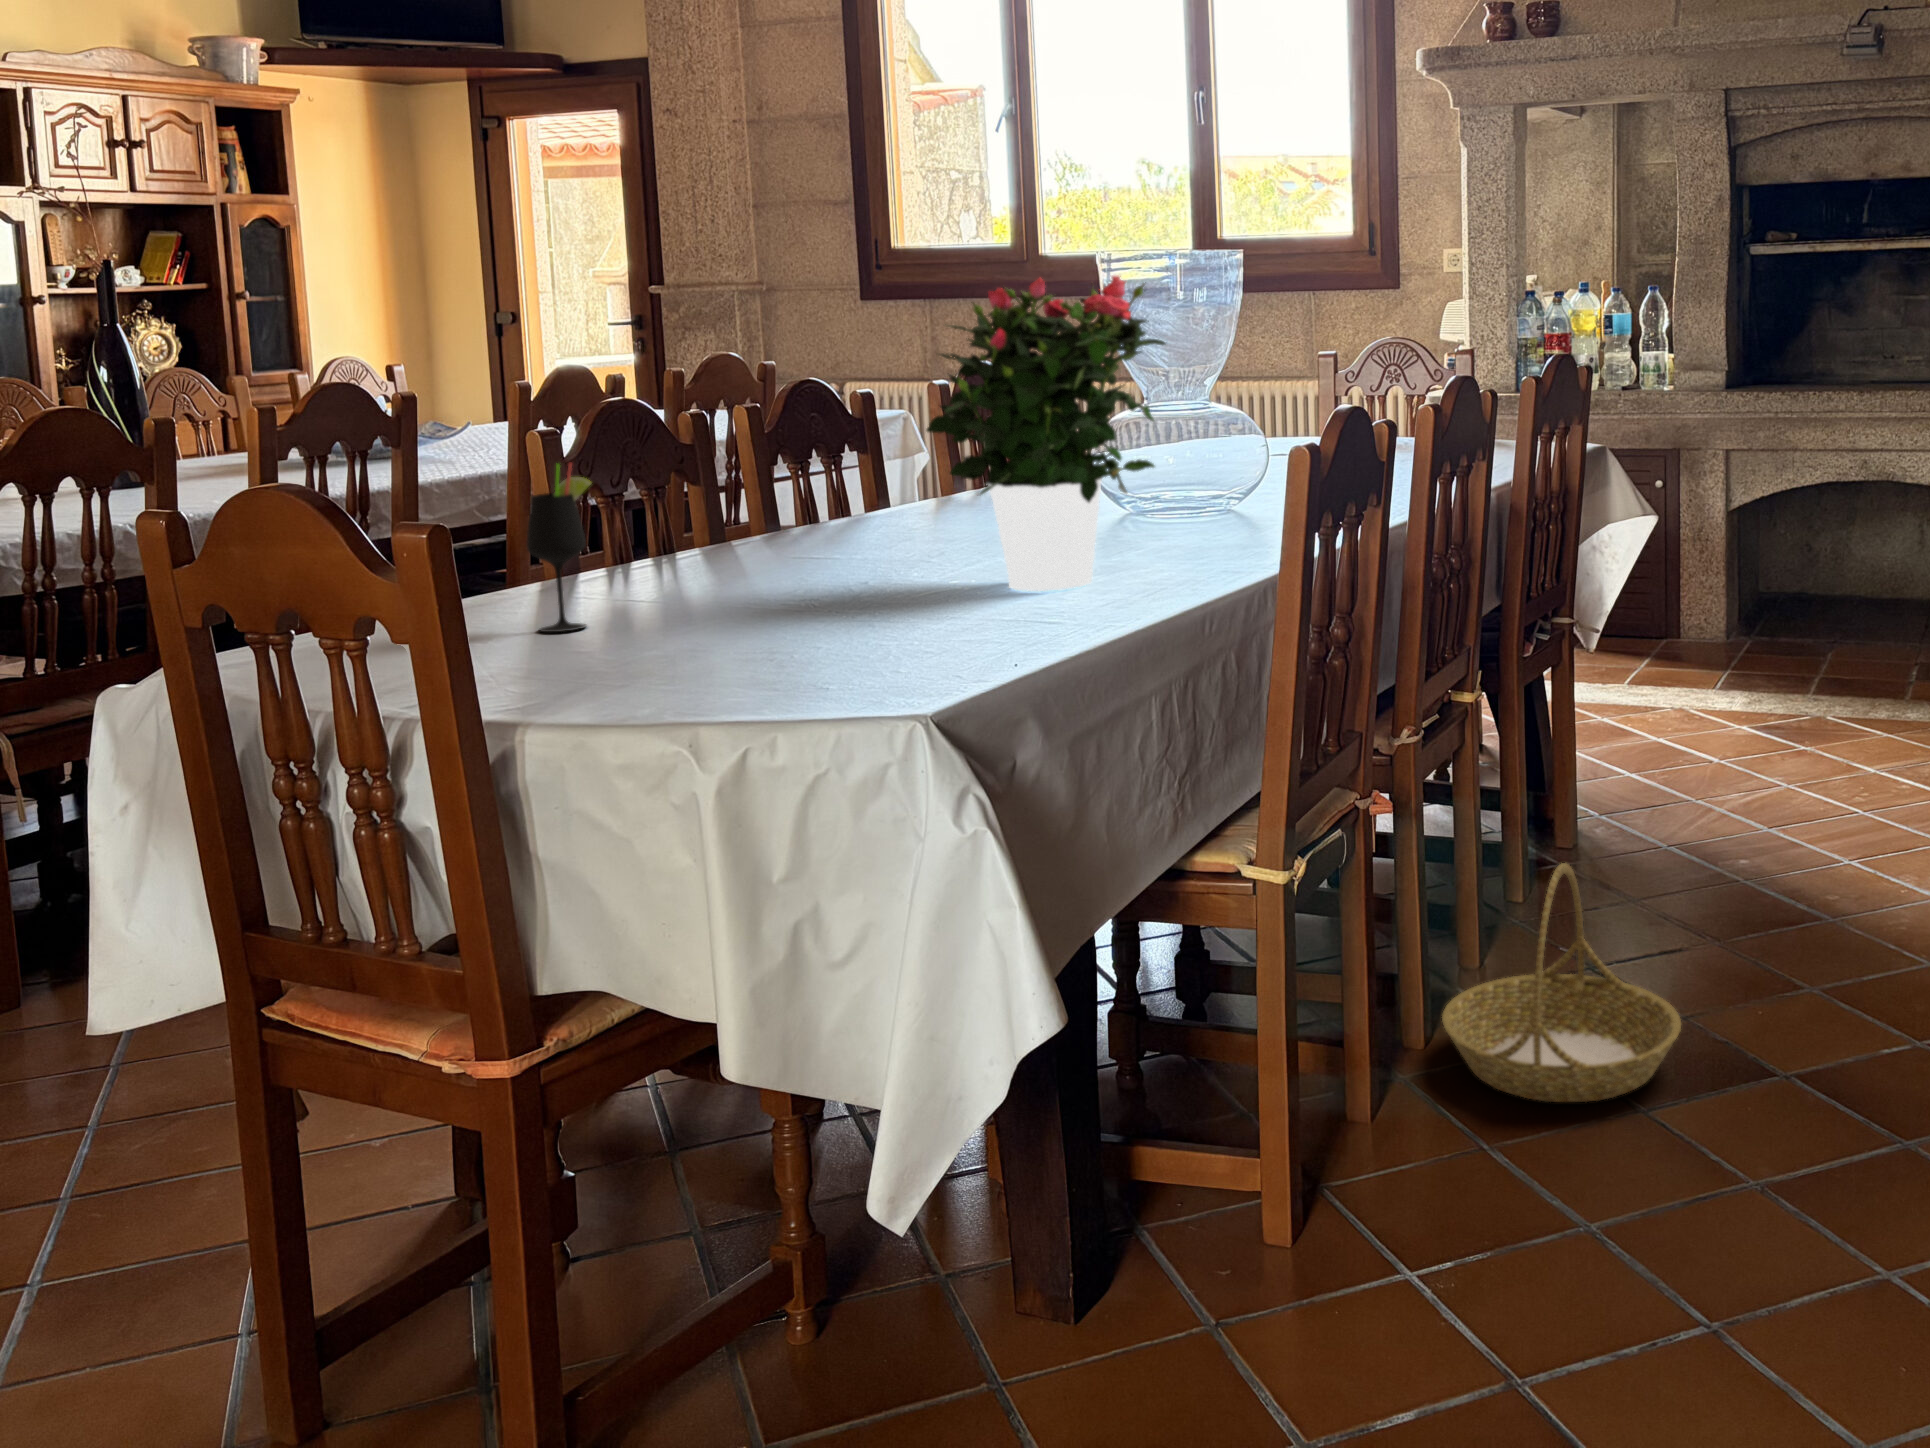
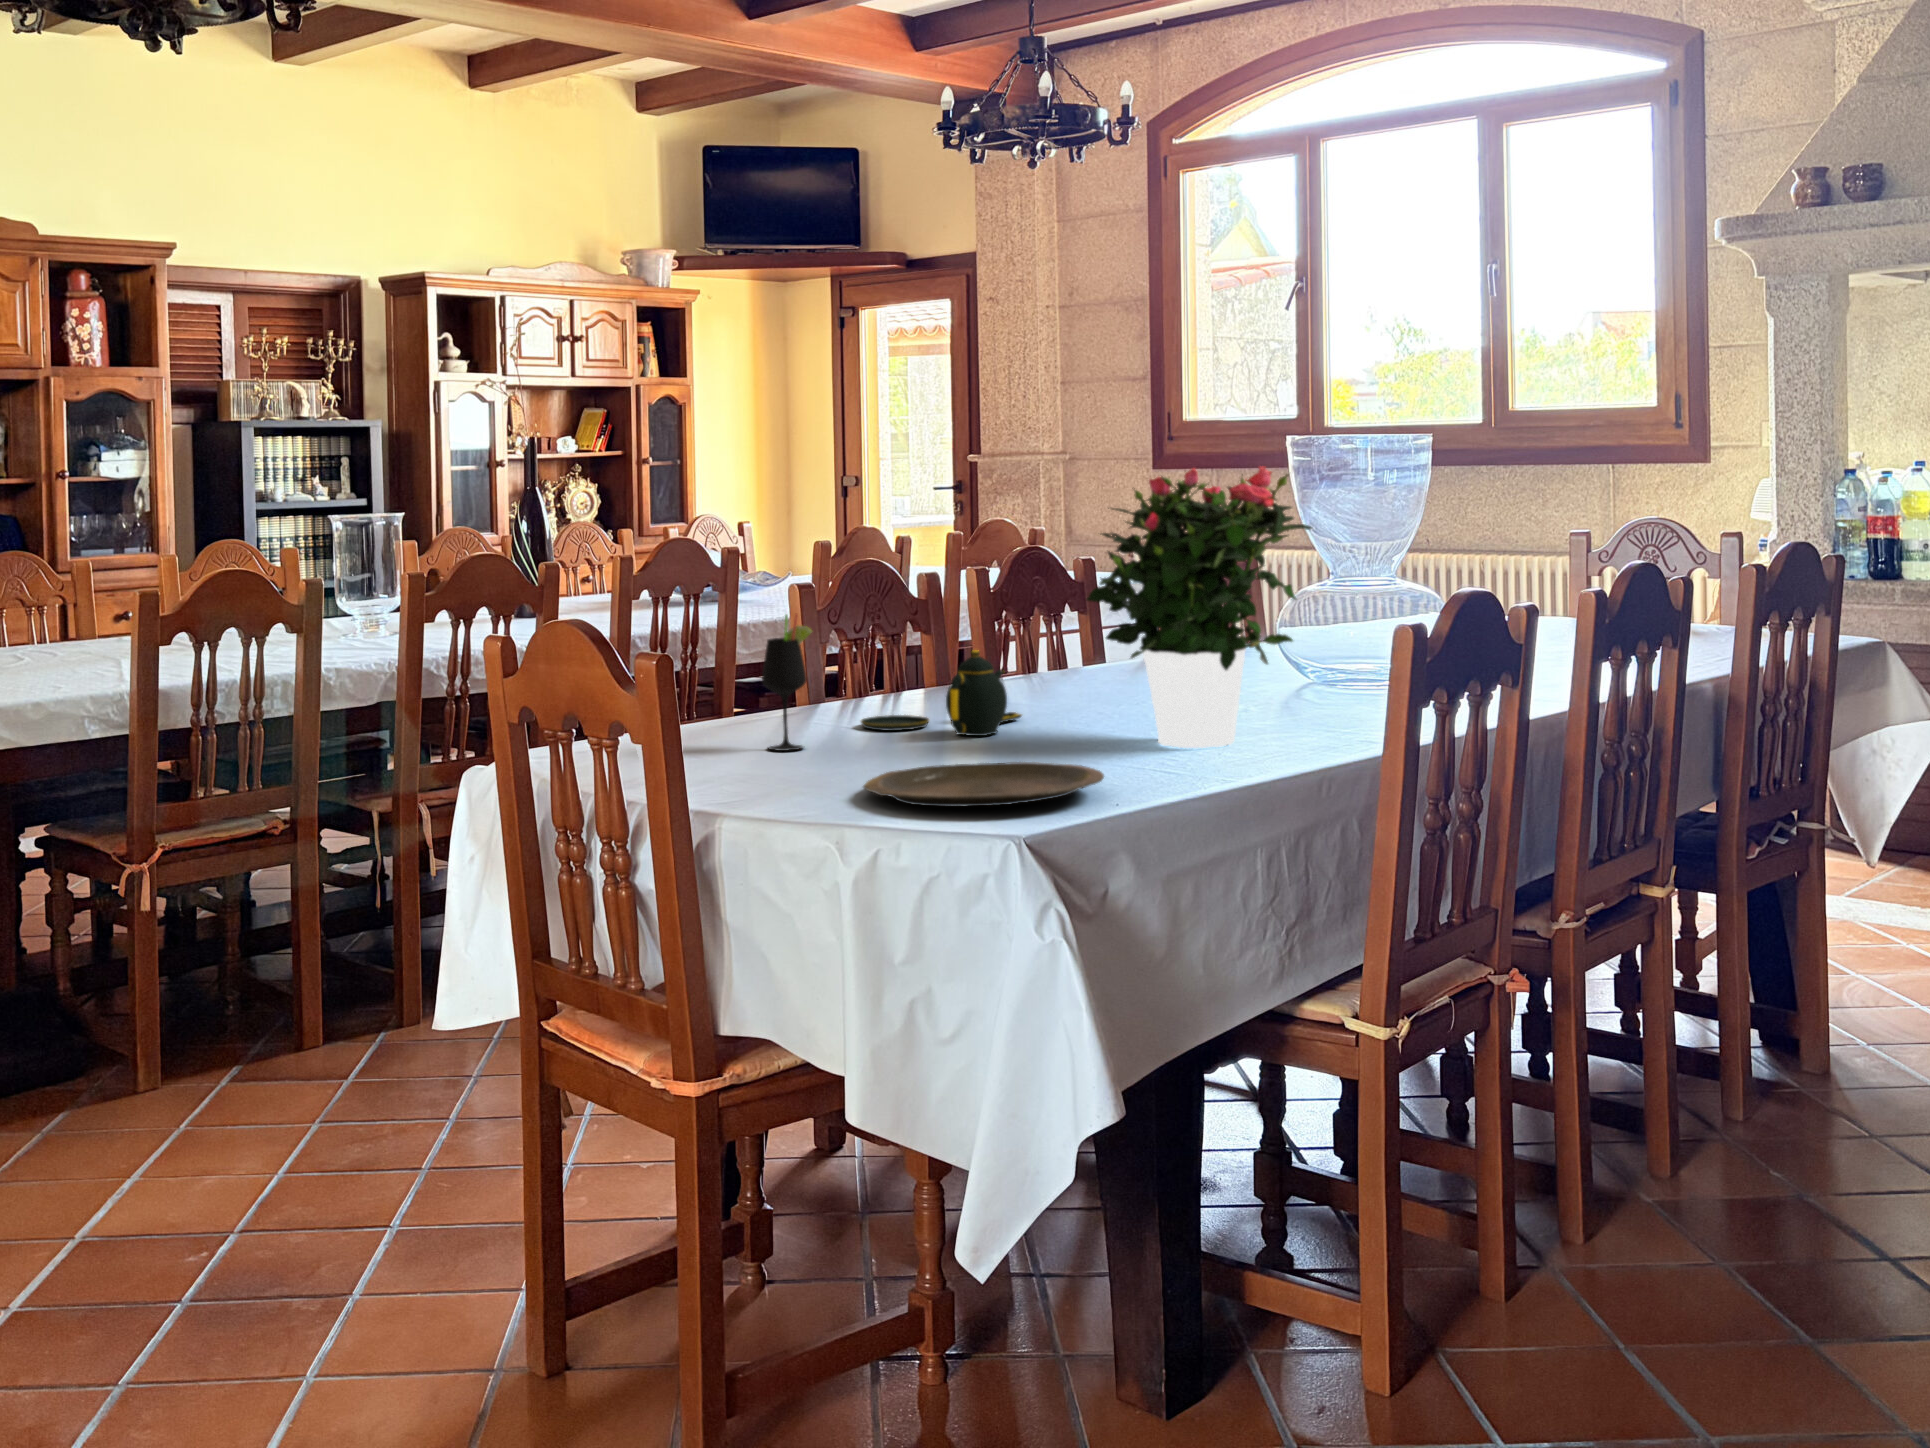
teapot: none [644,496,838,597] -> present [861,650,1022,736]
plate: none [698,620,992,684] -> present [863,762,1104,806]
basket: present [1442,863,1681,1102] -> none [1597,1075,1873,1332]

